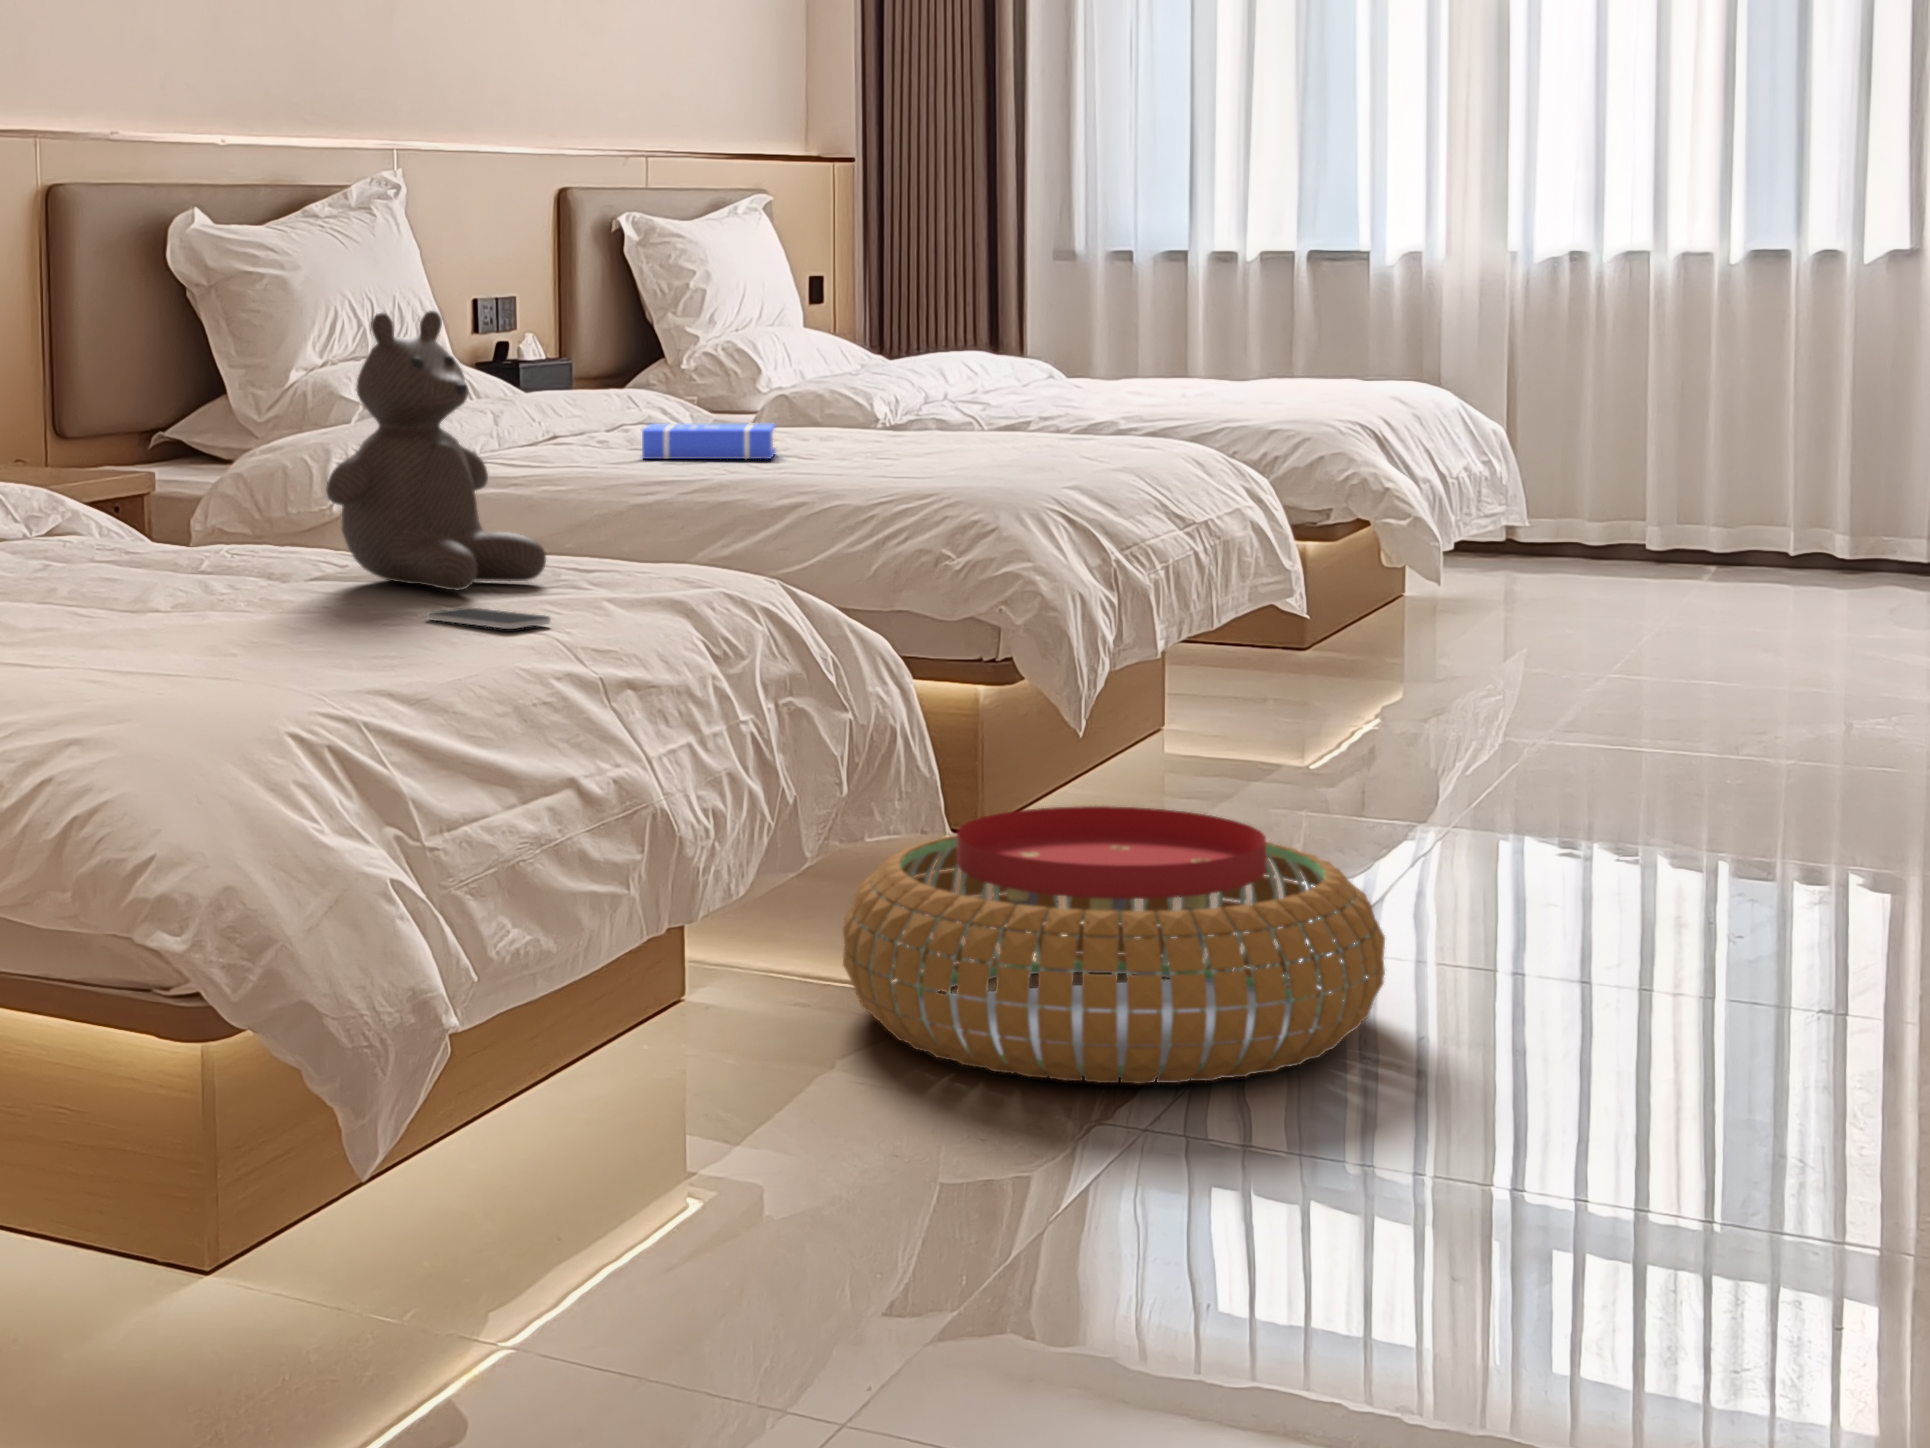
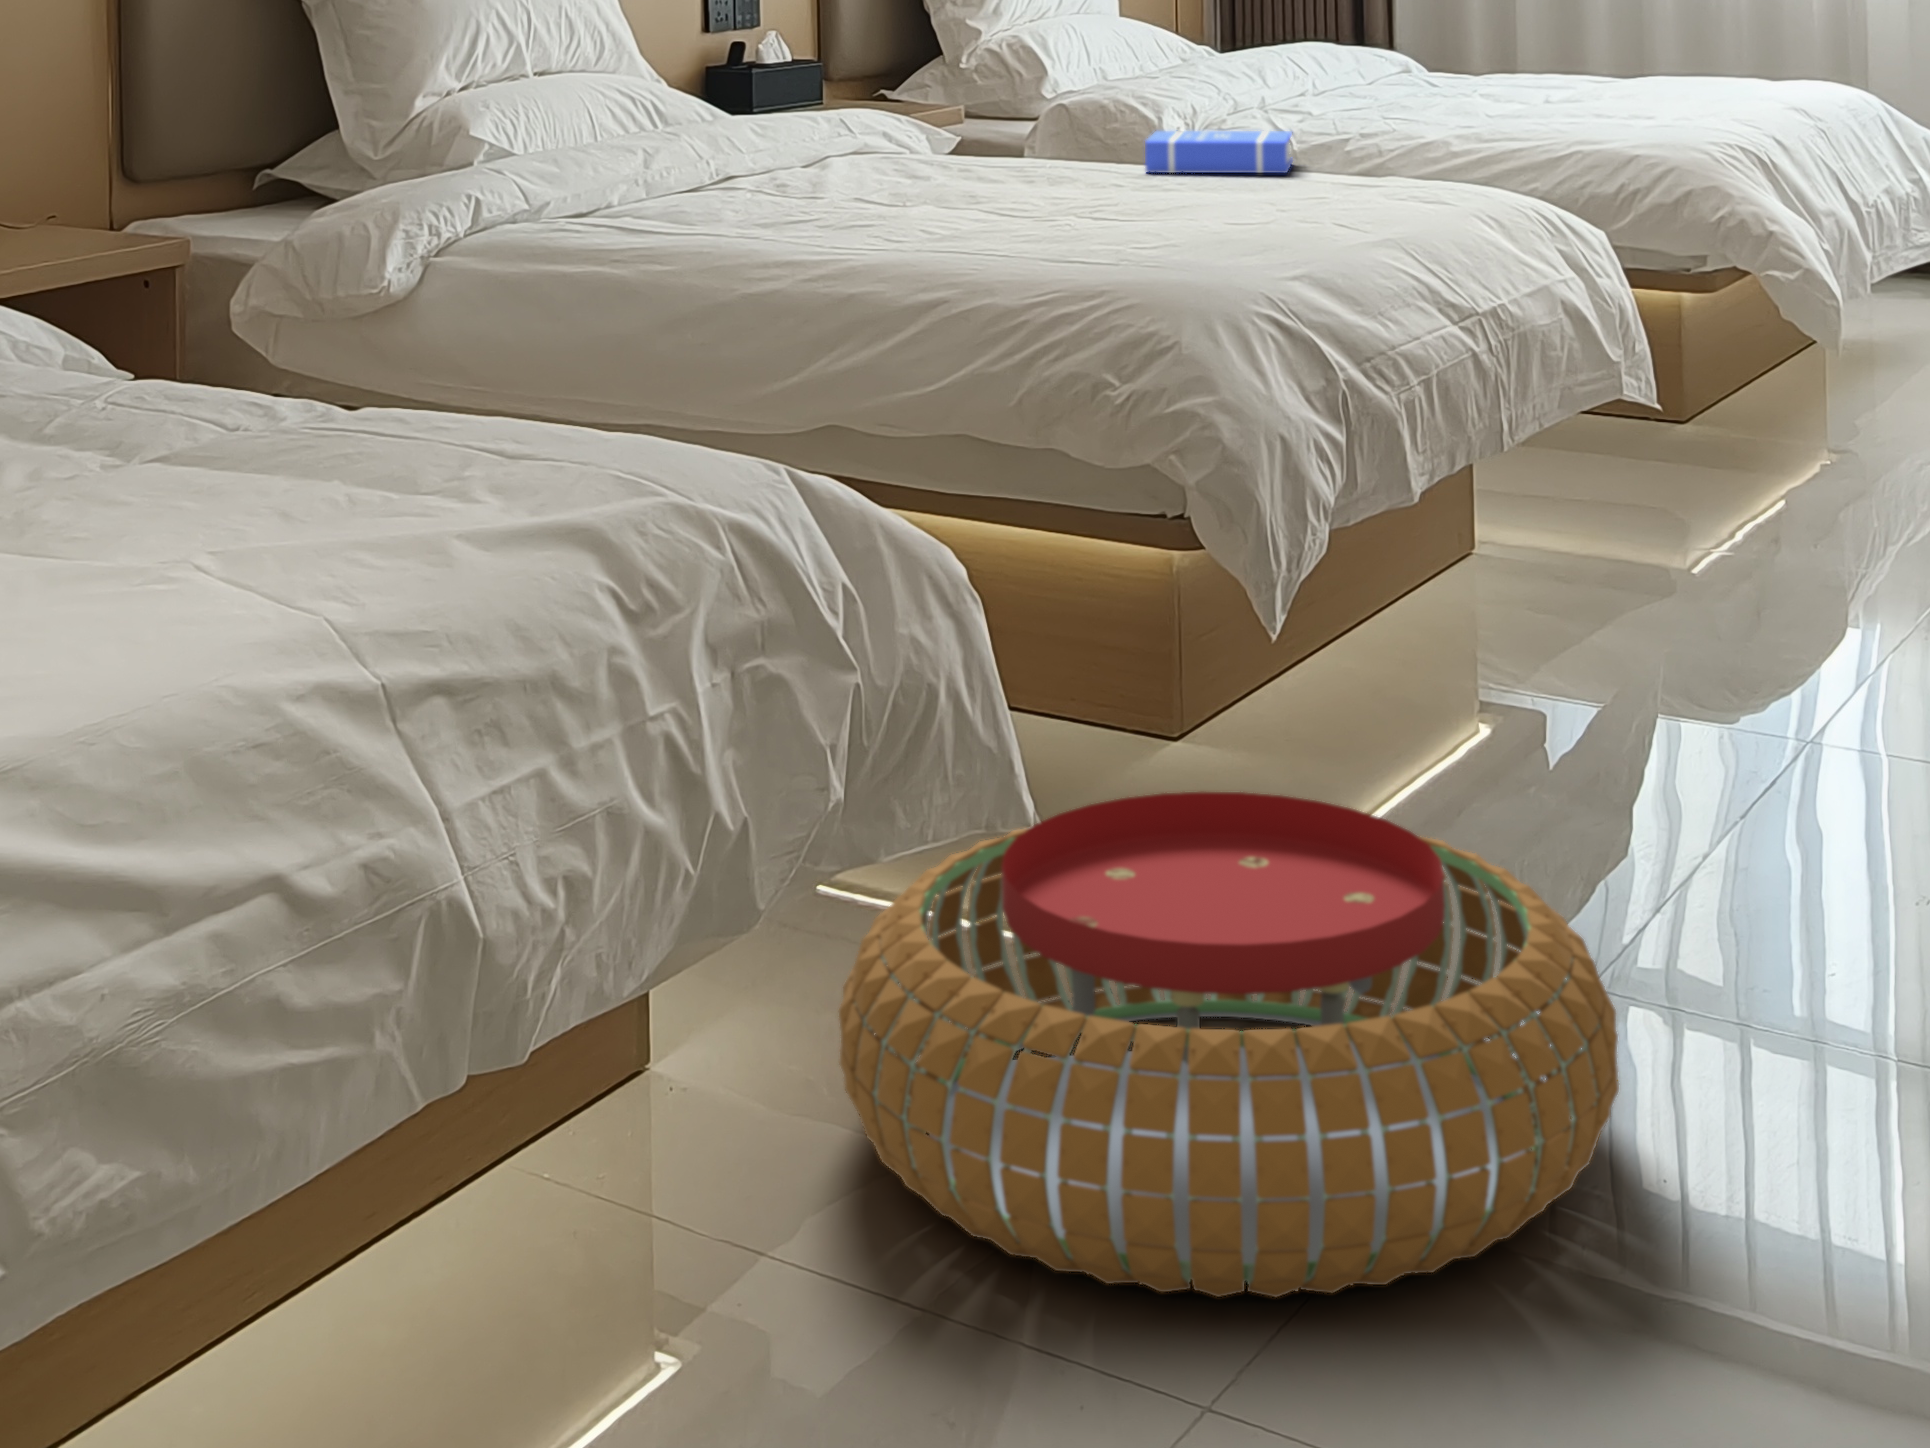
teddy bear: present [326,310,546,590] -> none [96,107,416,516]
book: present [642,423,776,459] -> present [1145,131,1293,173]
smartphone: present [427,607,551,629] -> none [158,561,318,616]

